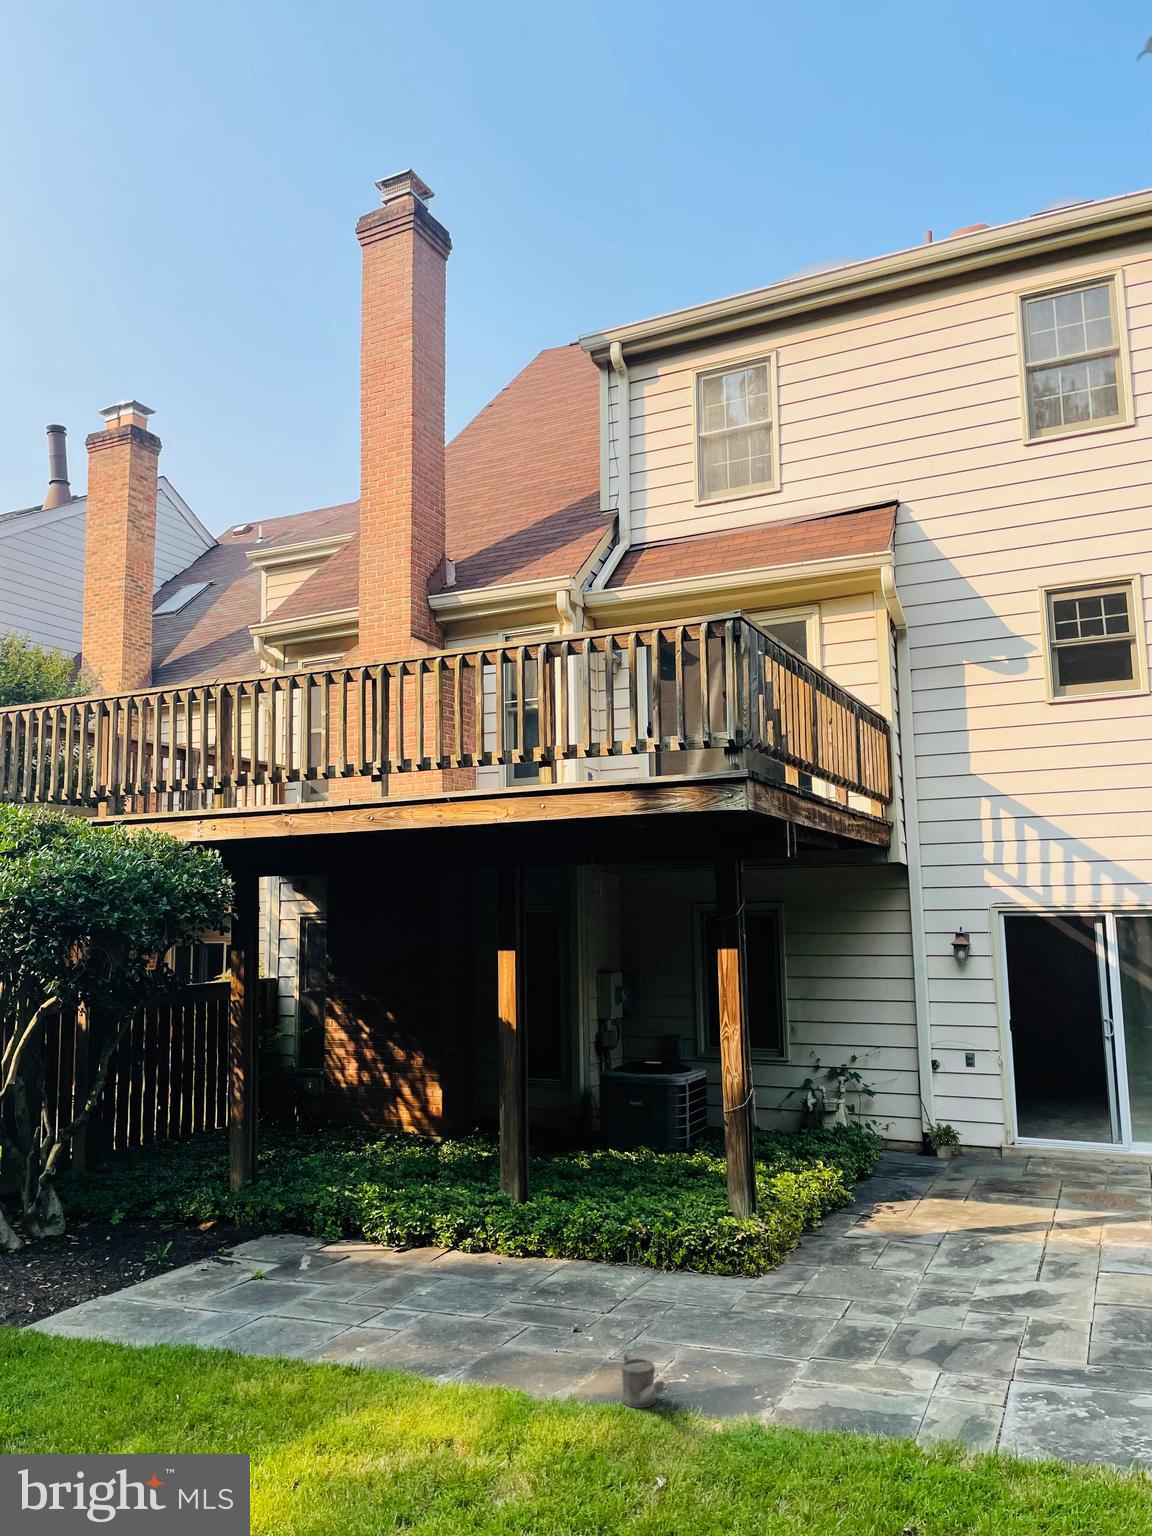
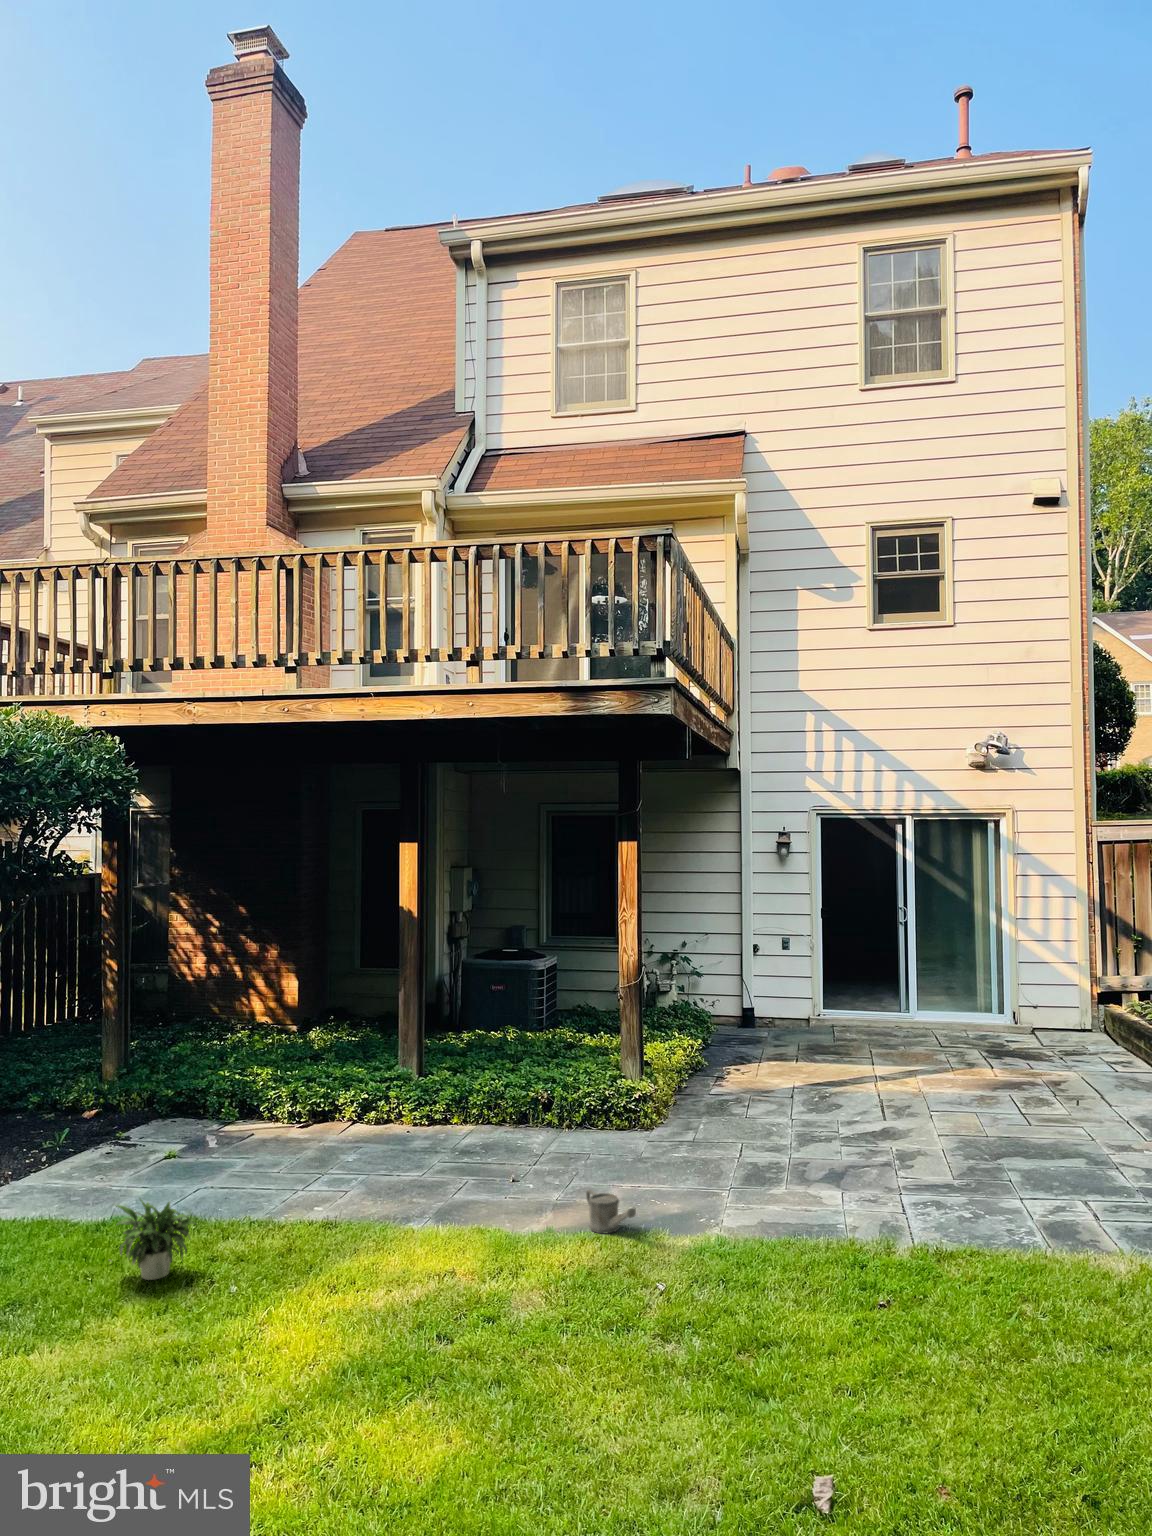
potted plant: present [924,1121,962,1158] -> present [116,1200,196,1280]

